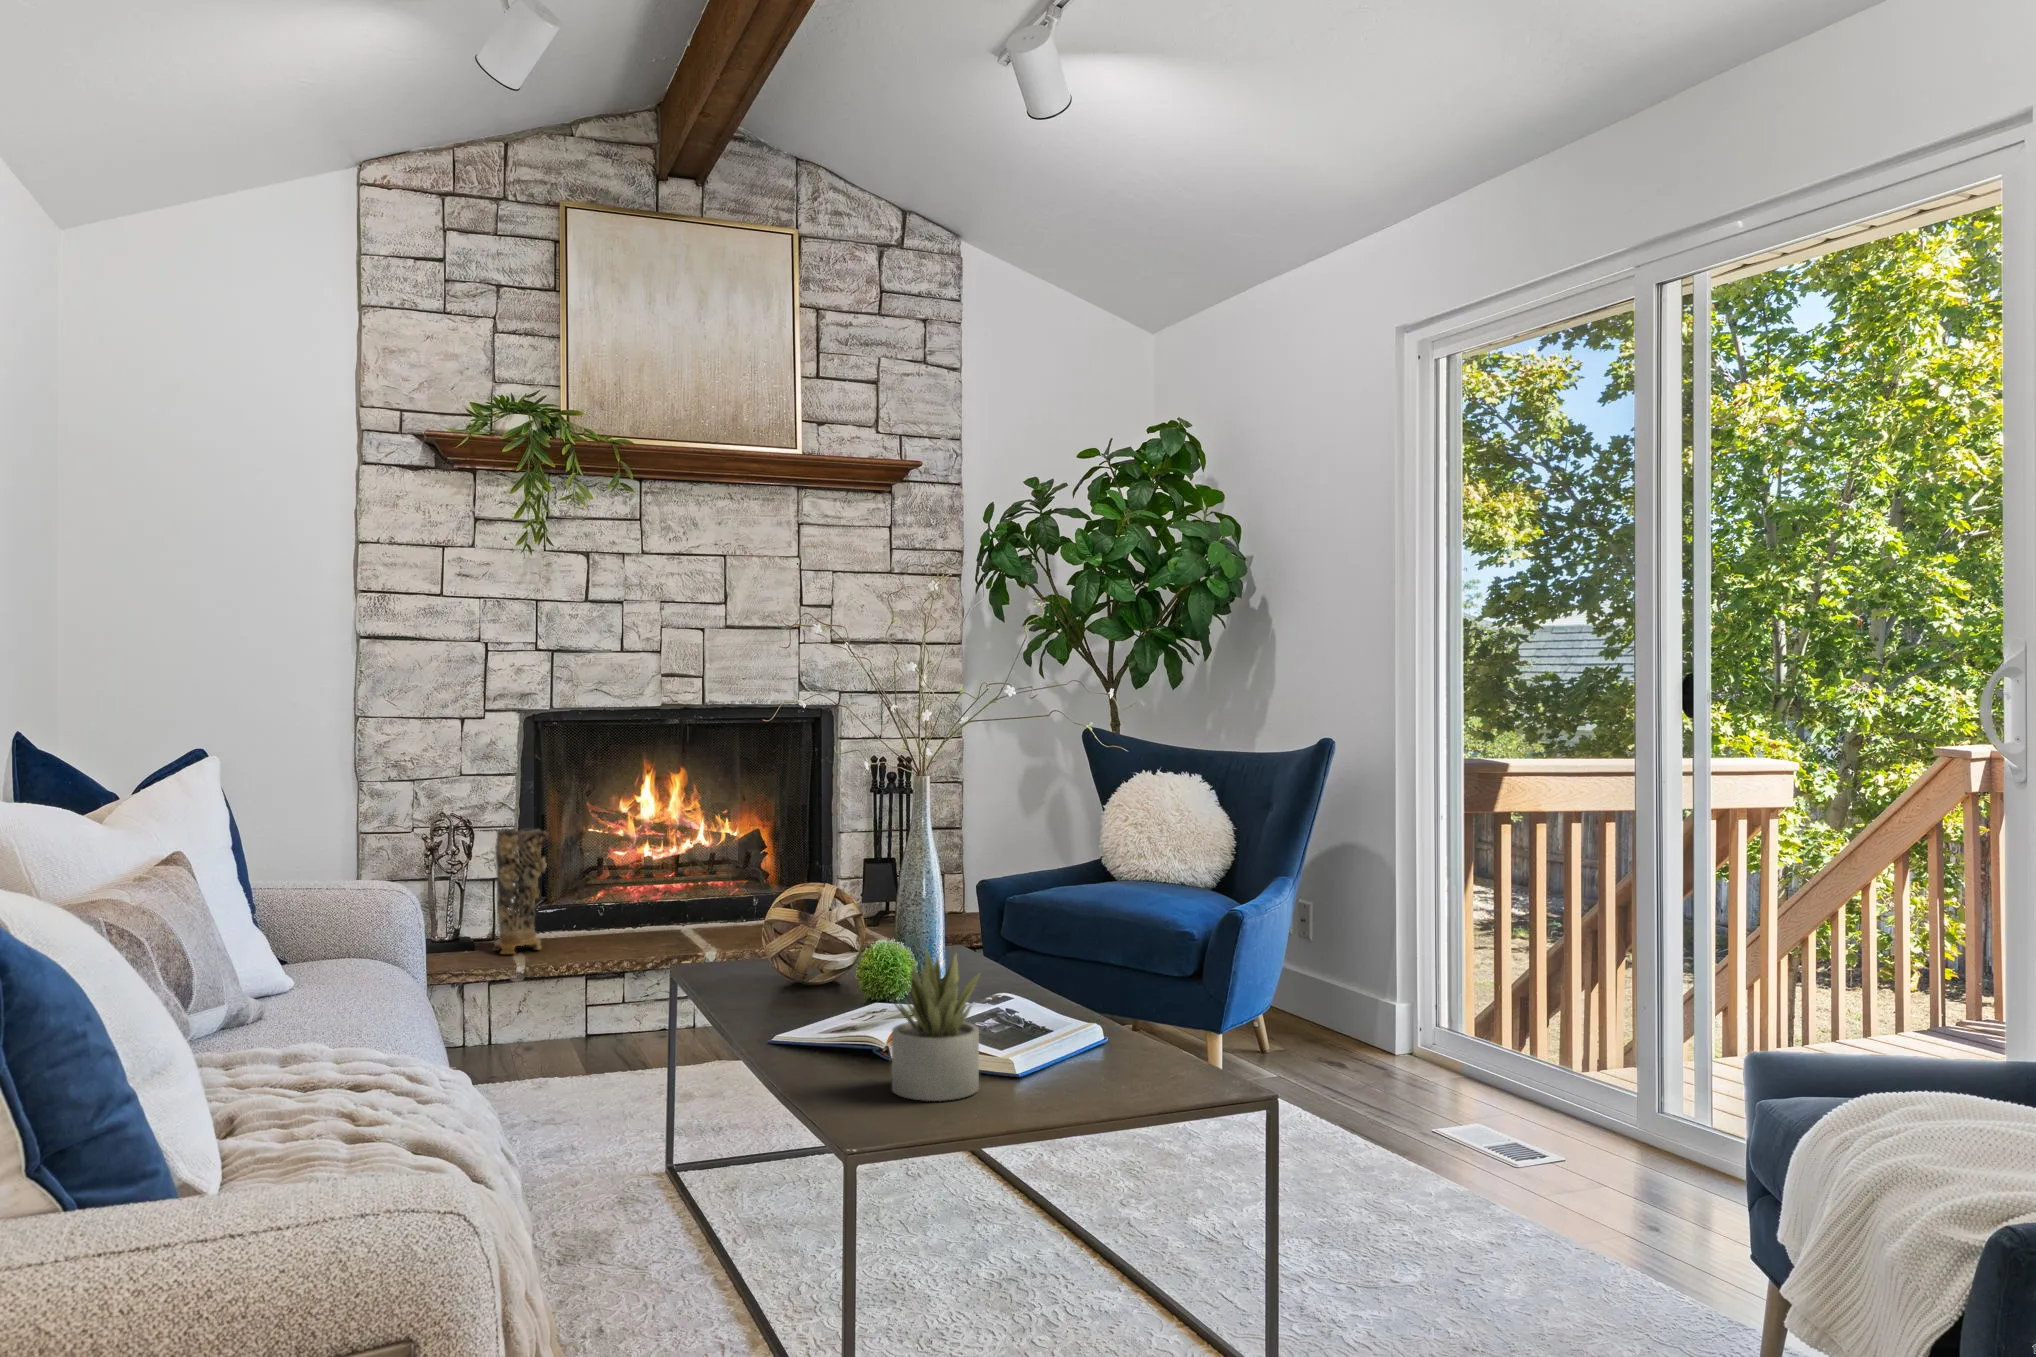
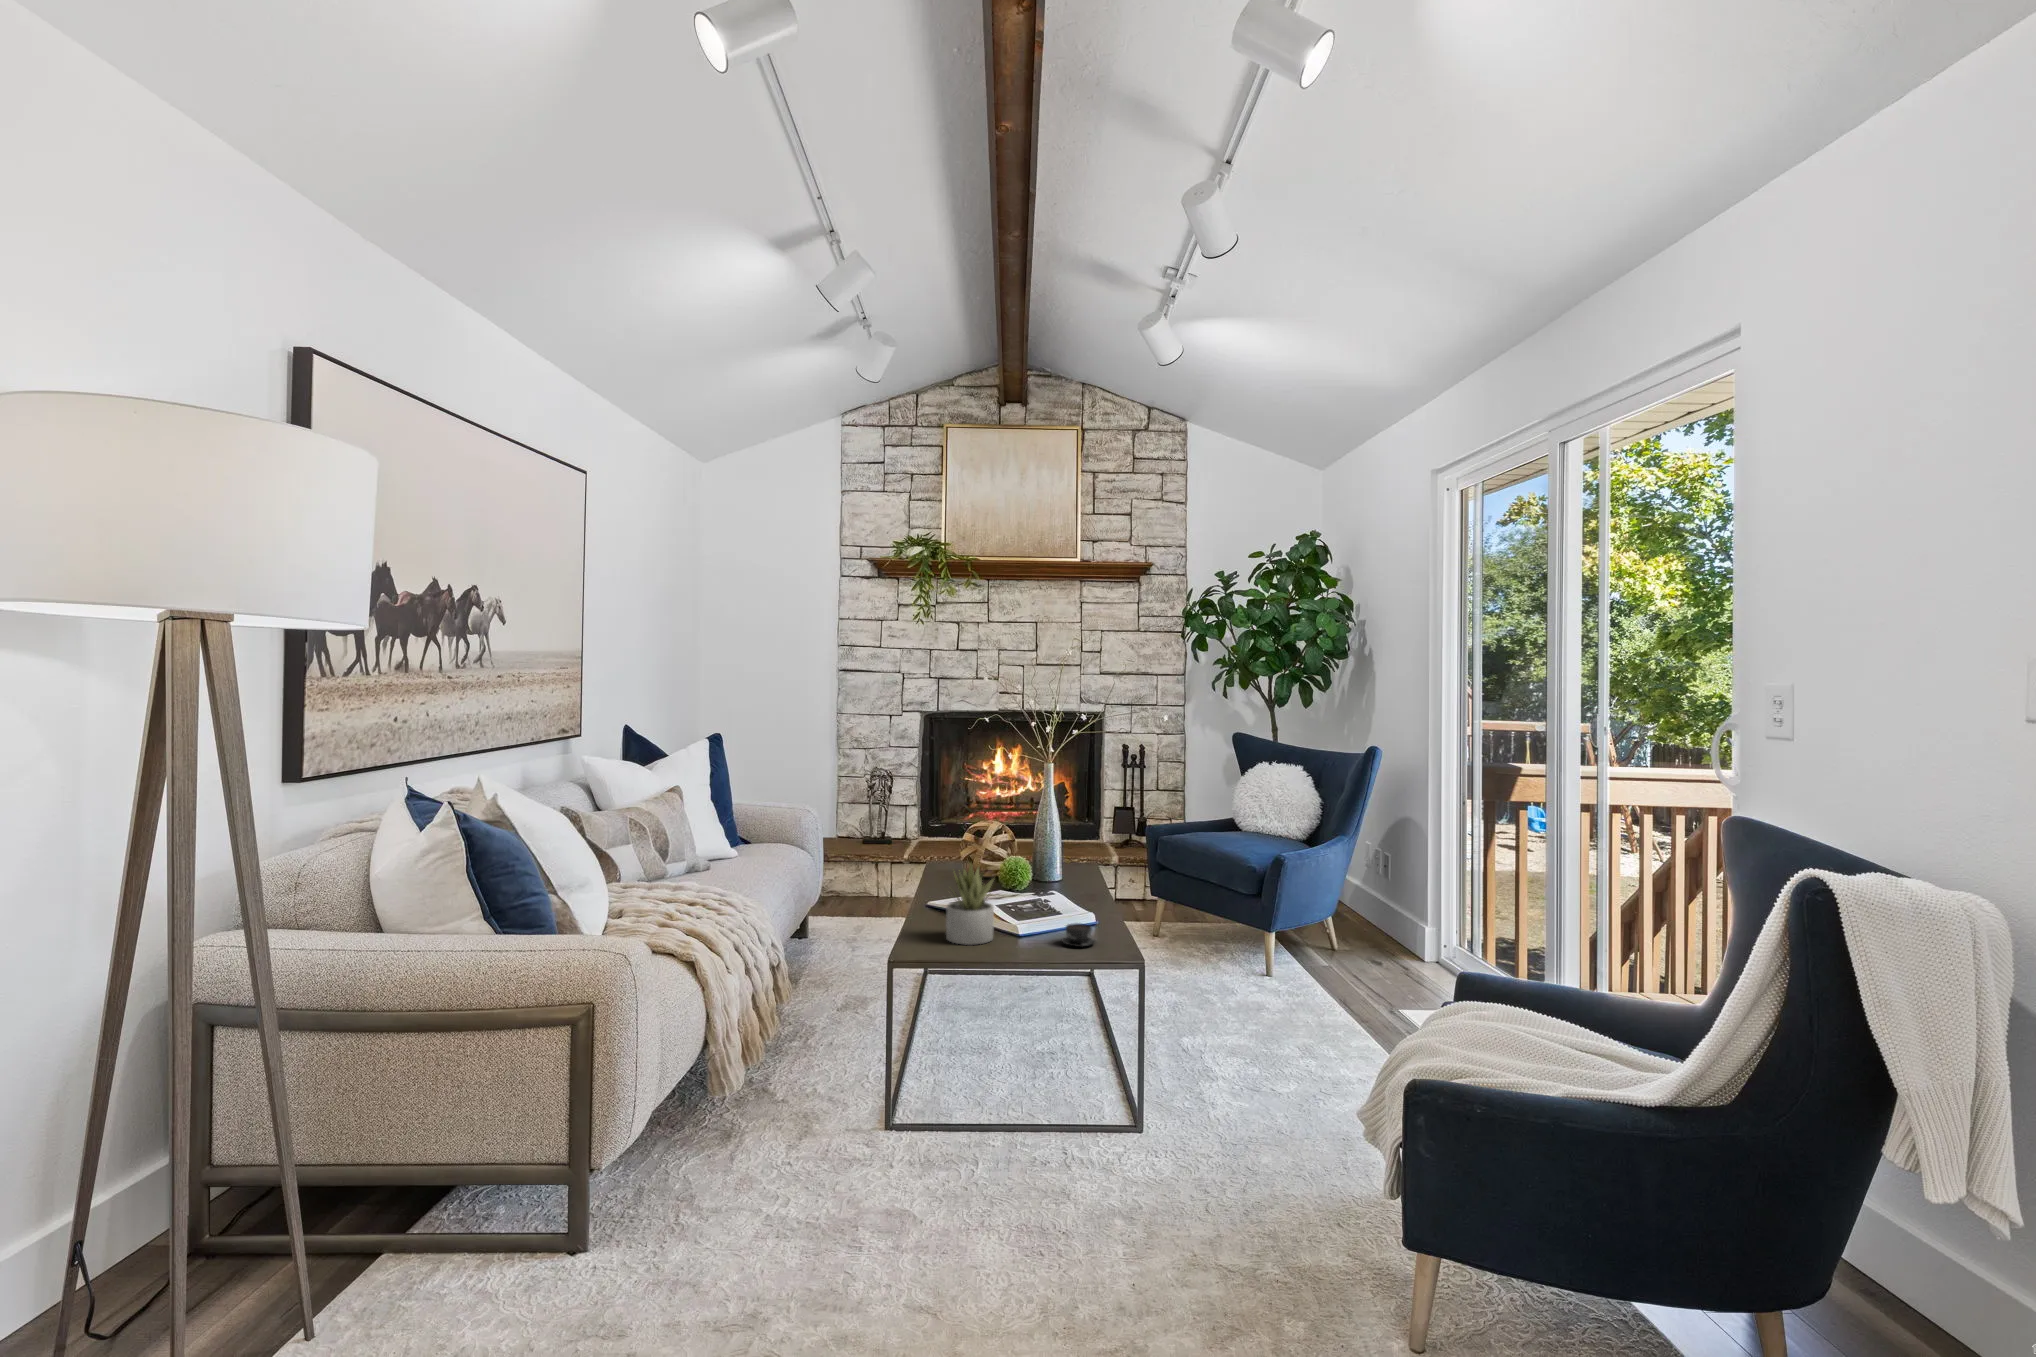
decorative vase: present [494,829,548,954] -> none [901,778,930,848]
teacup: none [1096,1042,1157,1082] -> present [1062,923,1096,947]

